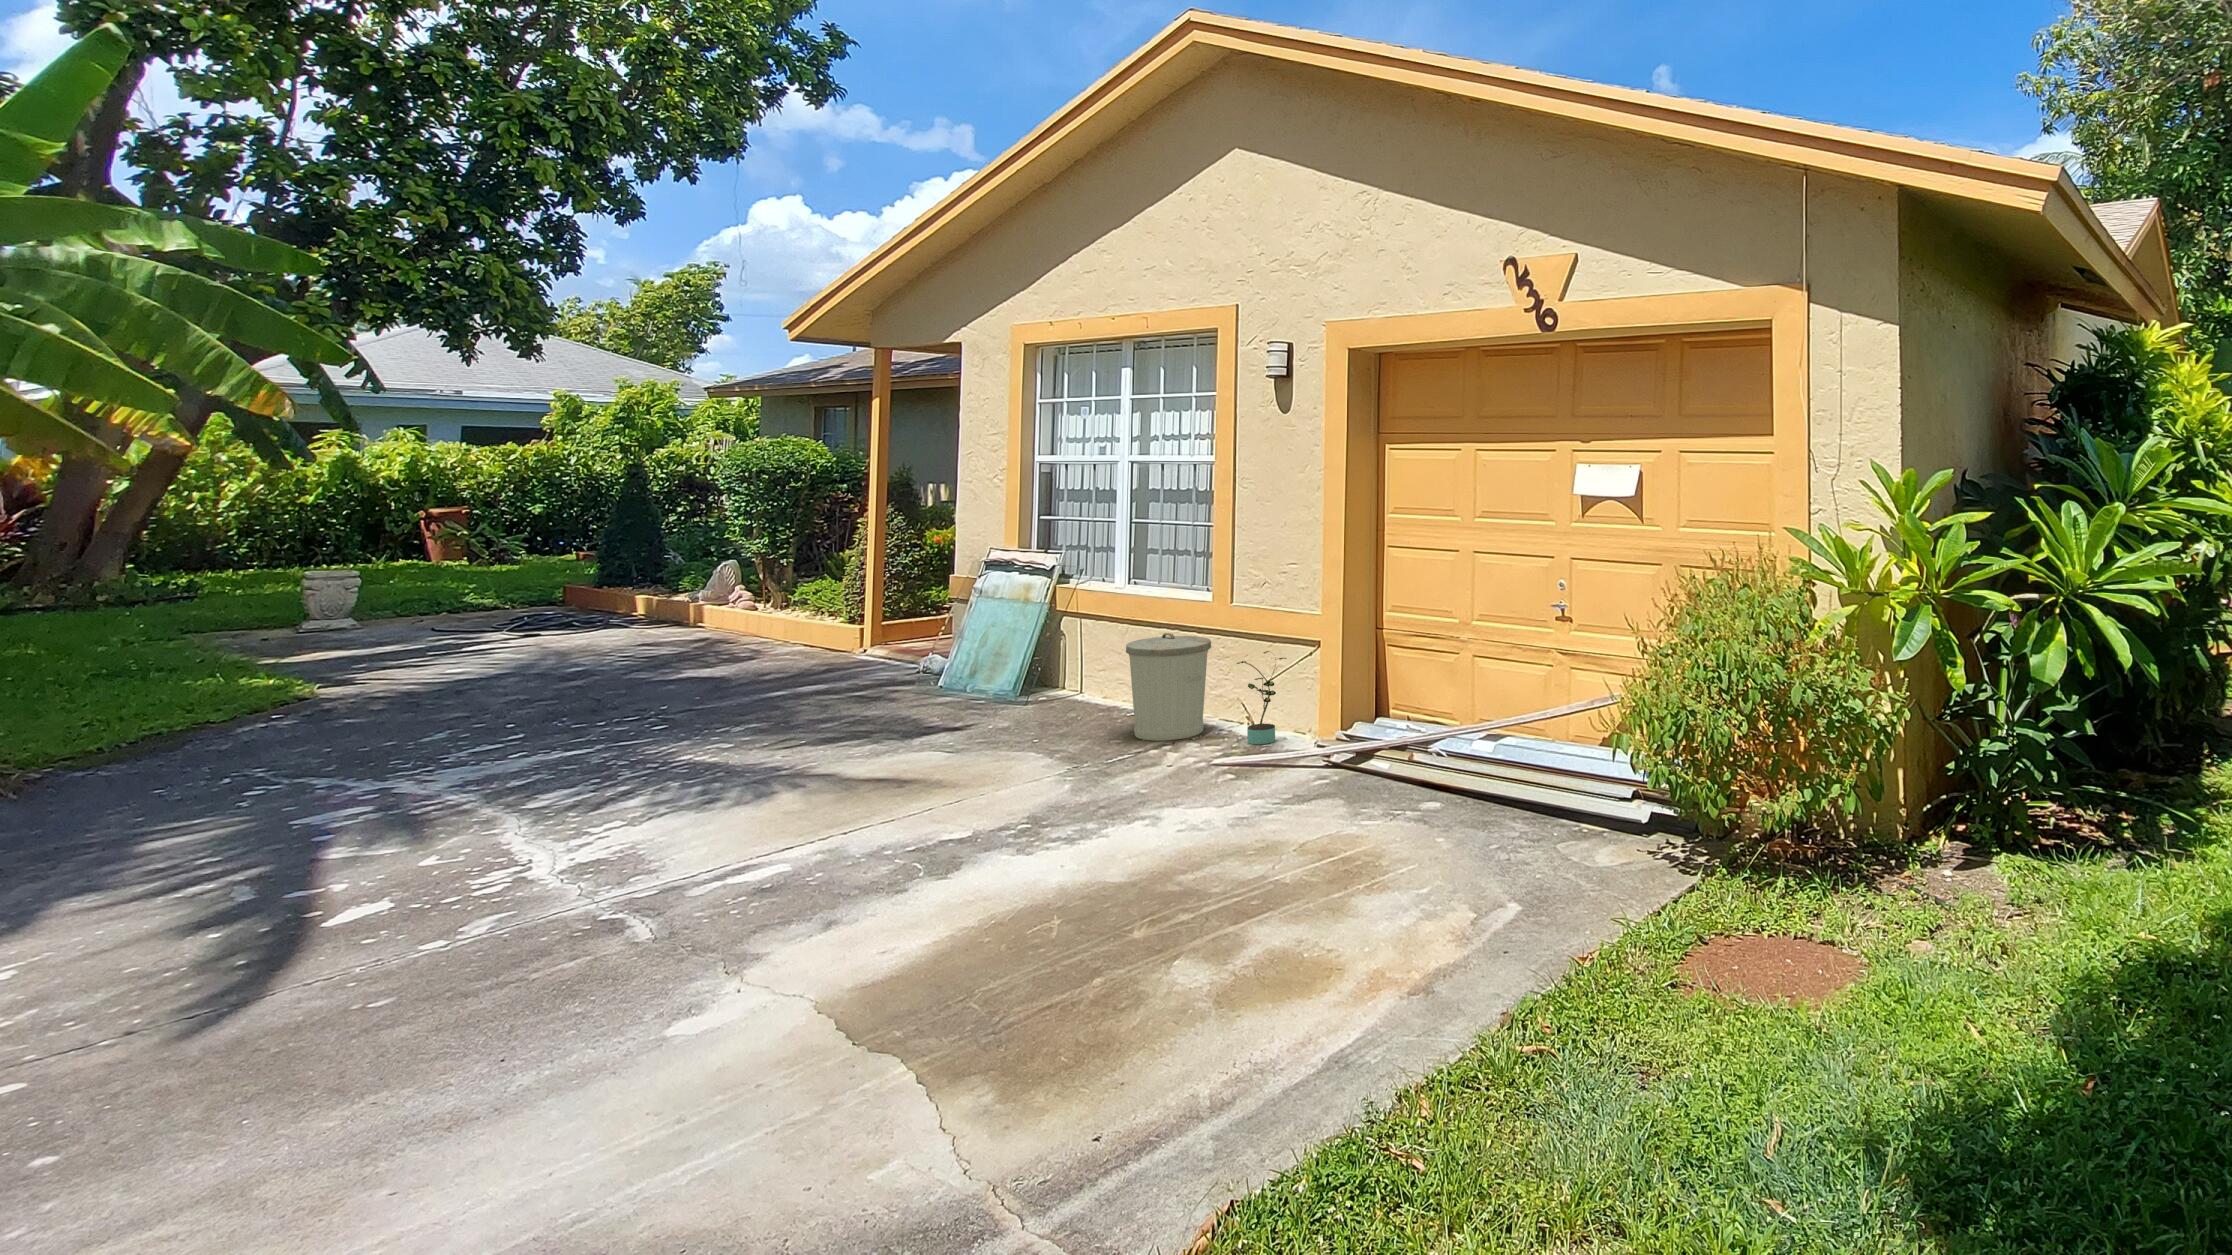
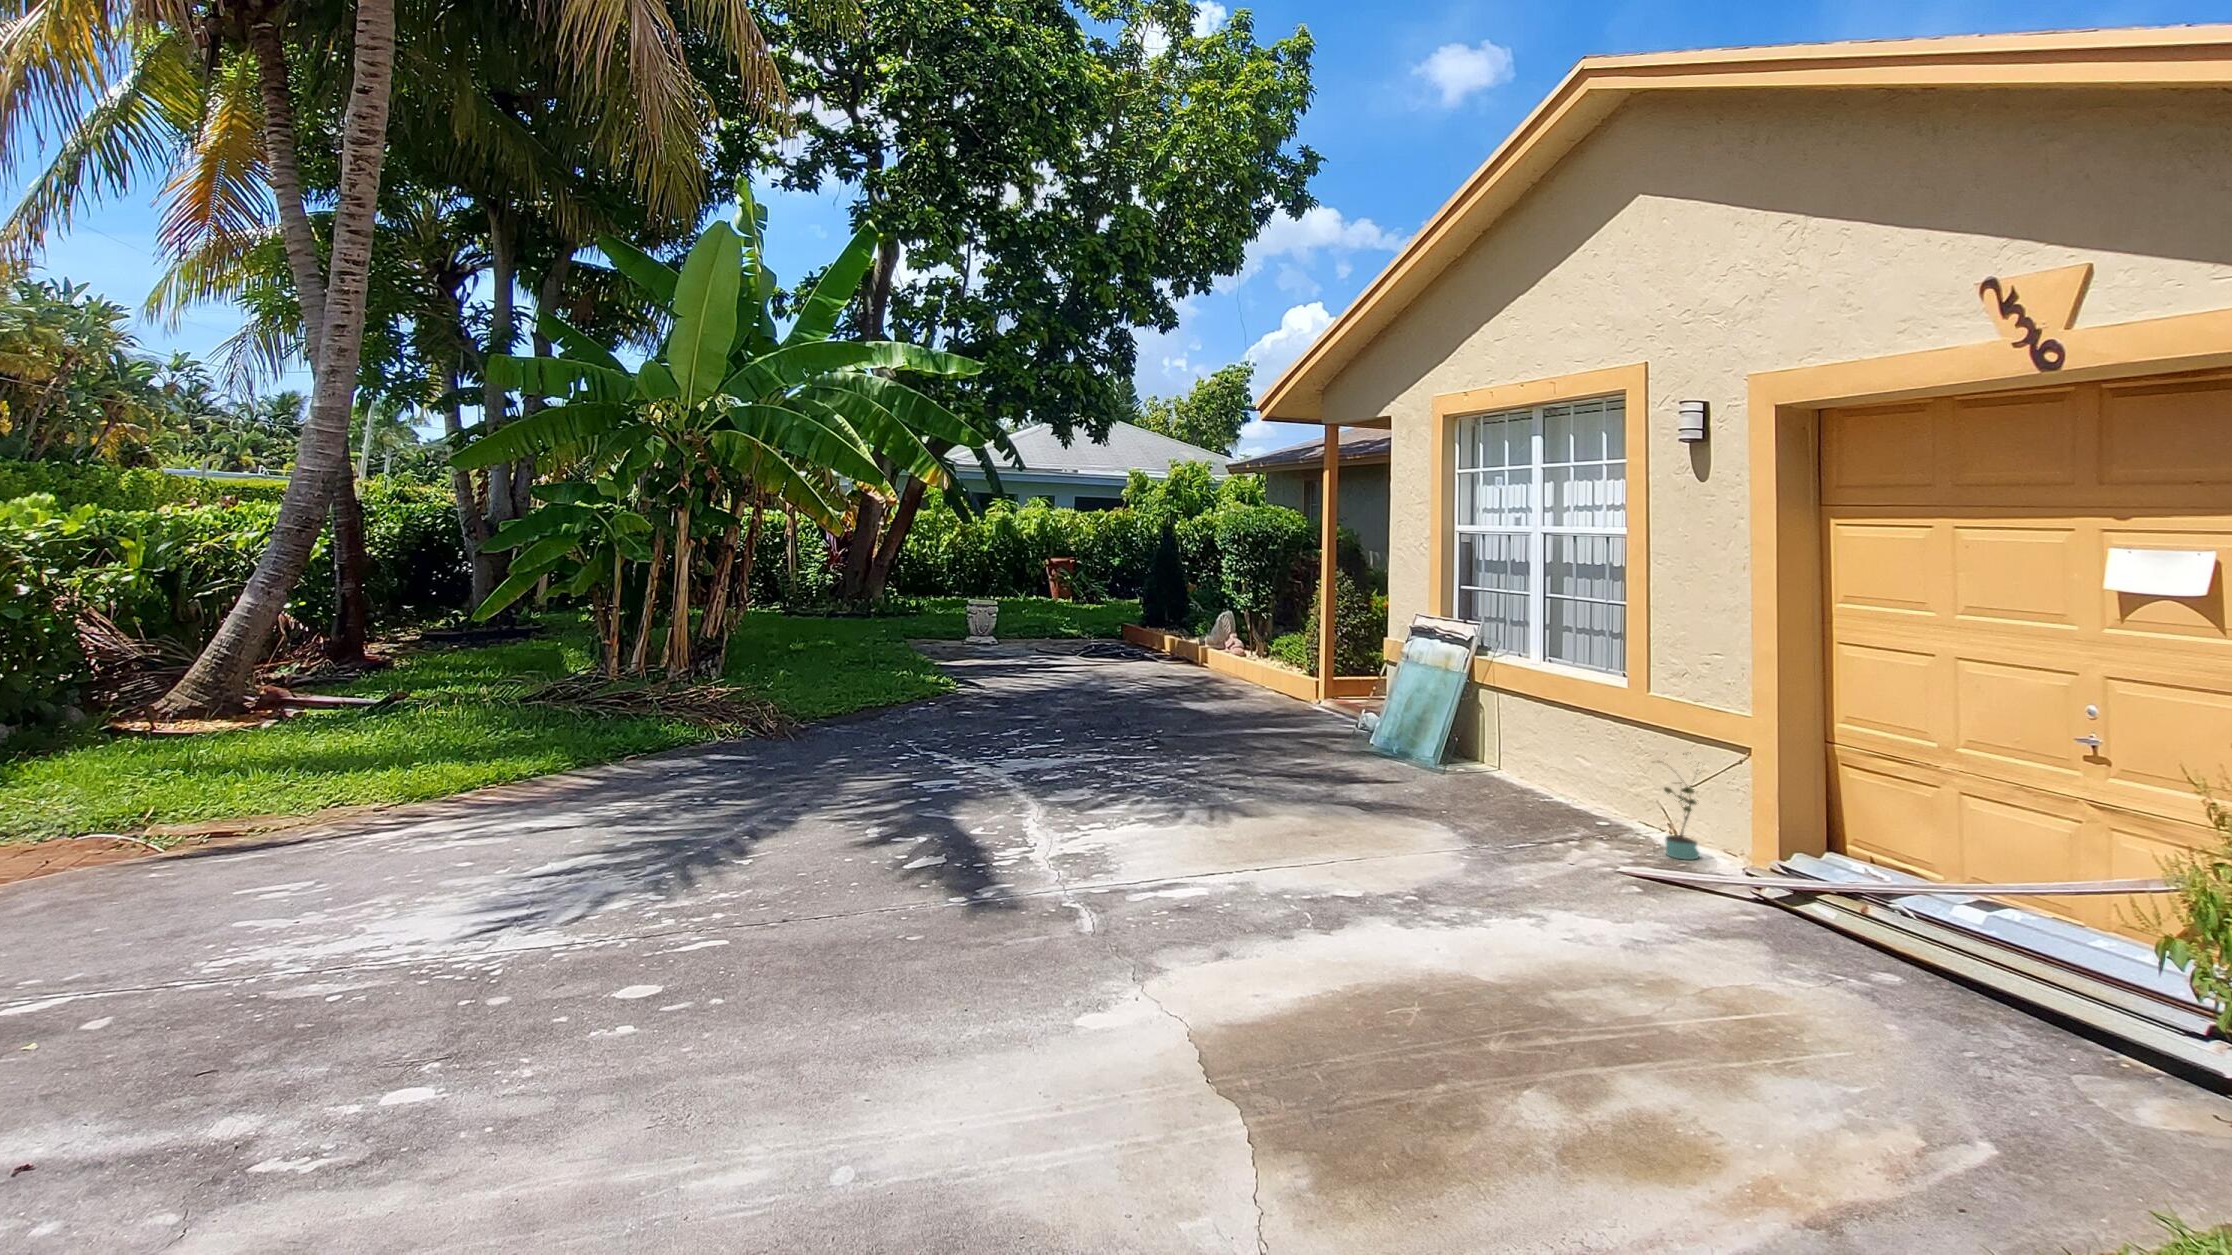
trash can: present [1126,633,1211,741] -> none [1532,718,1625,837]

